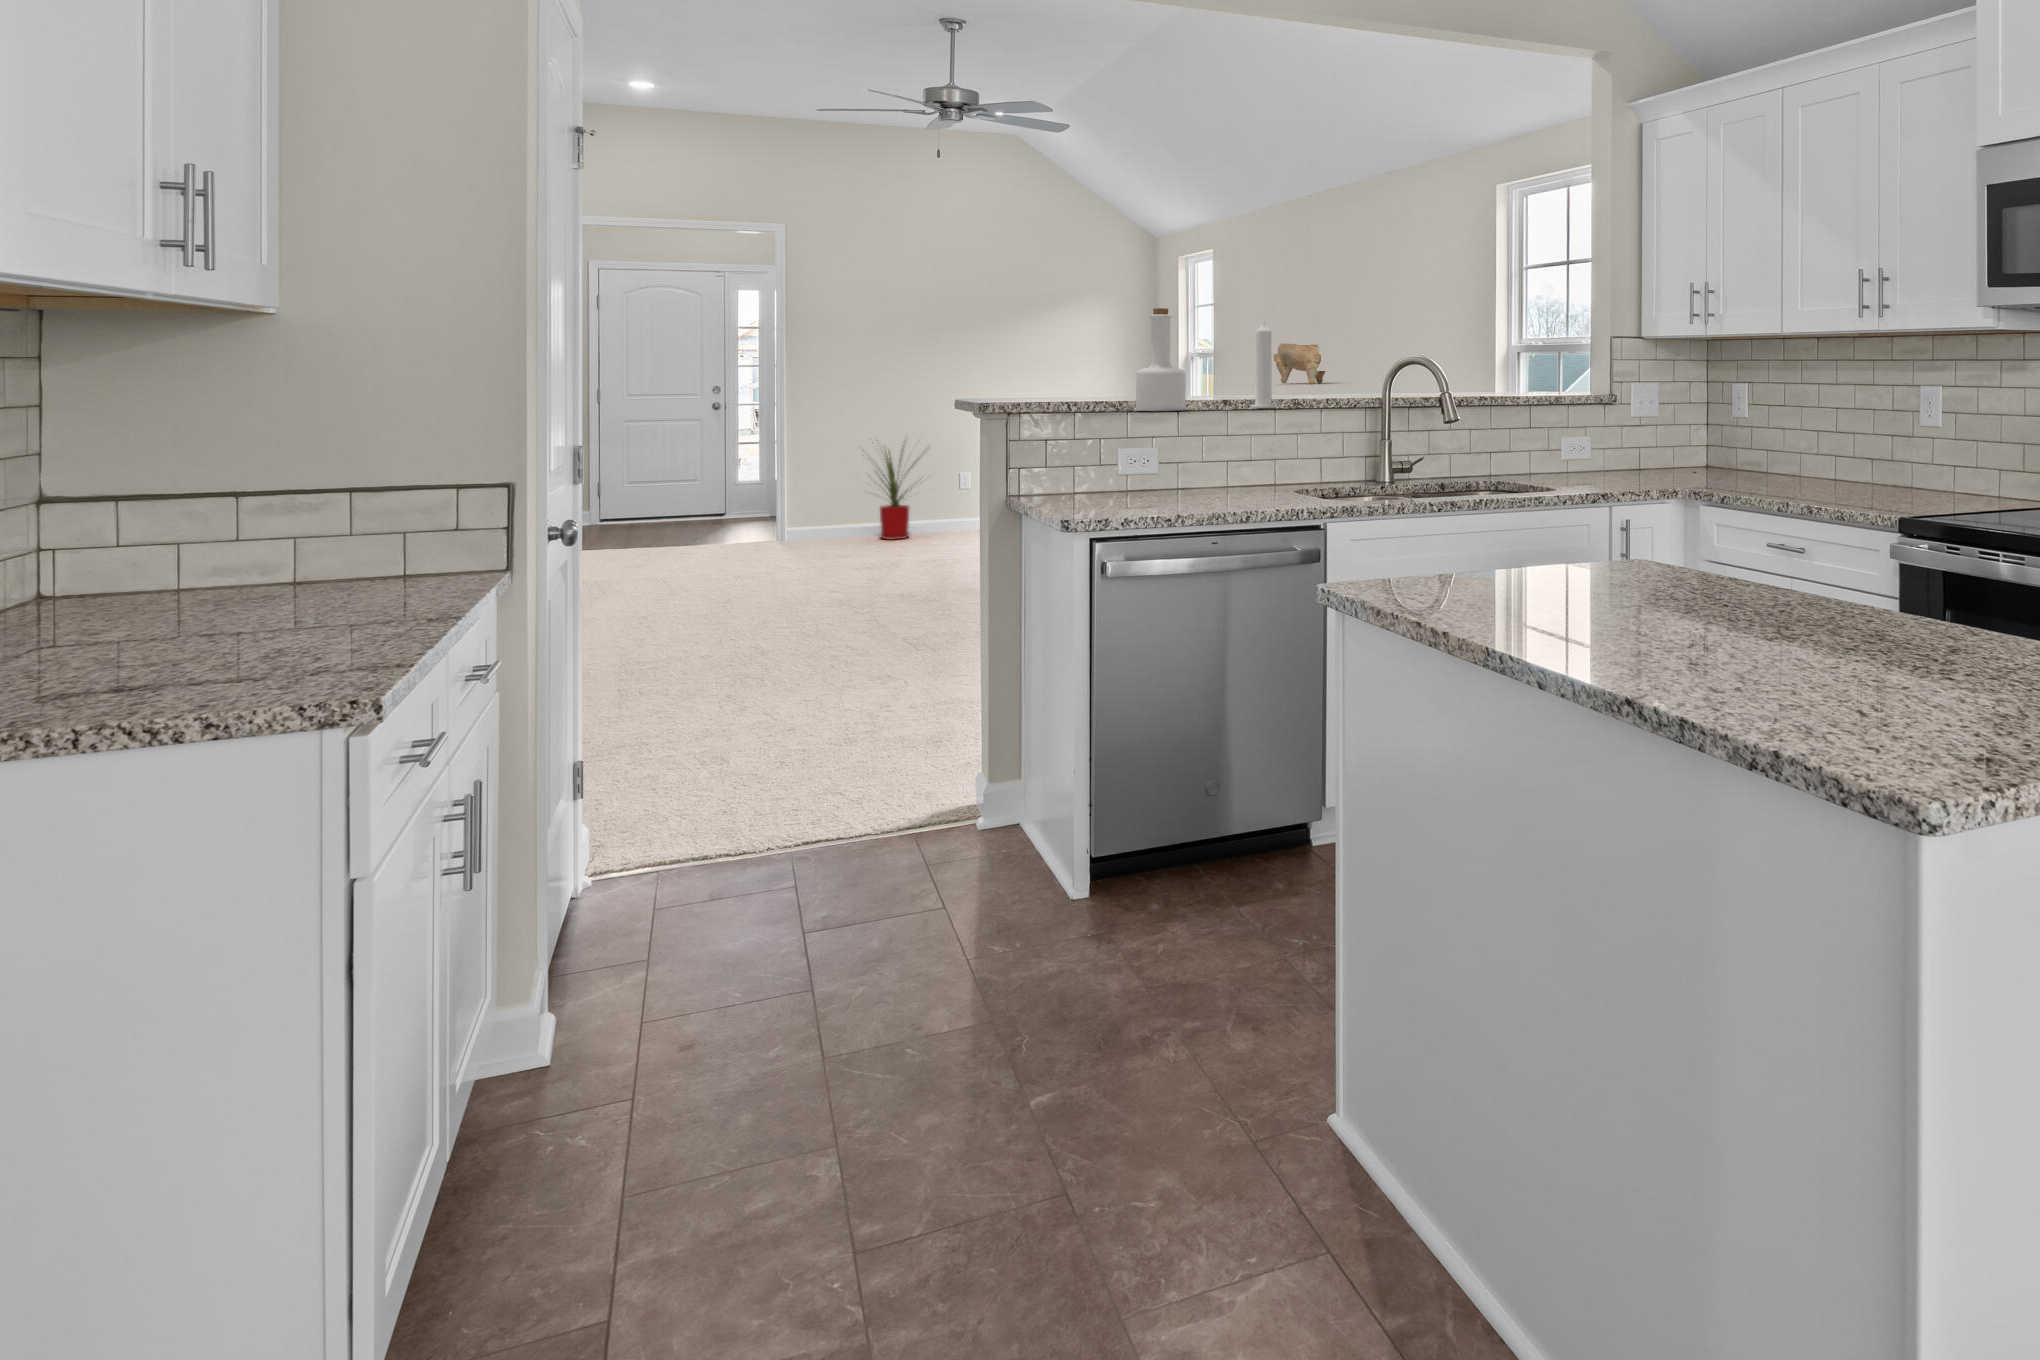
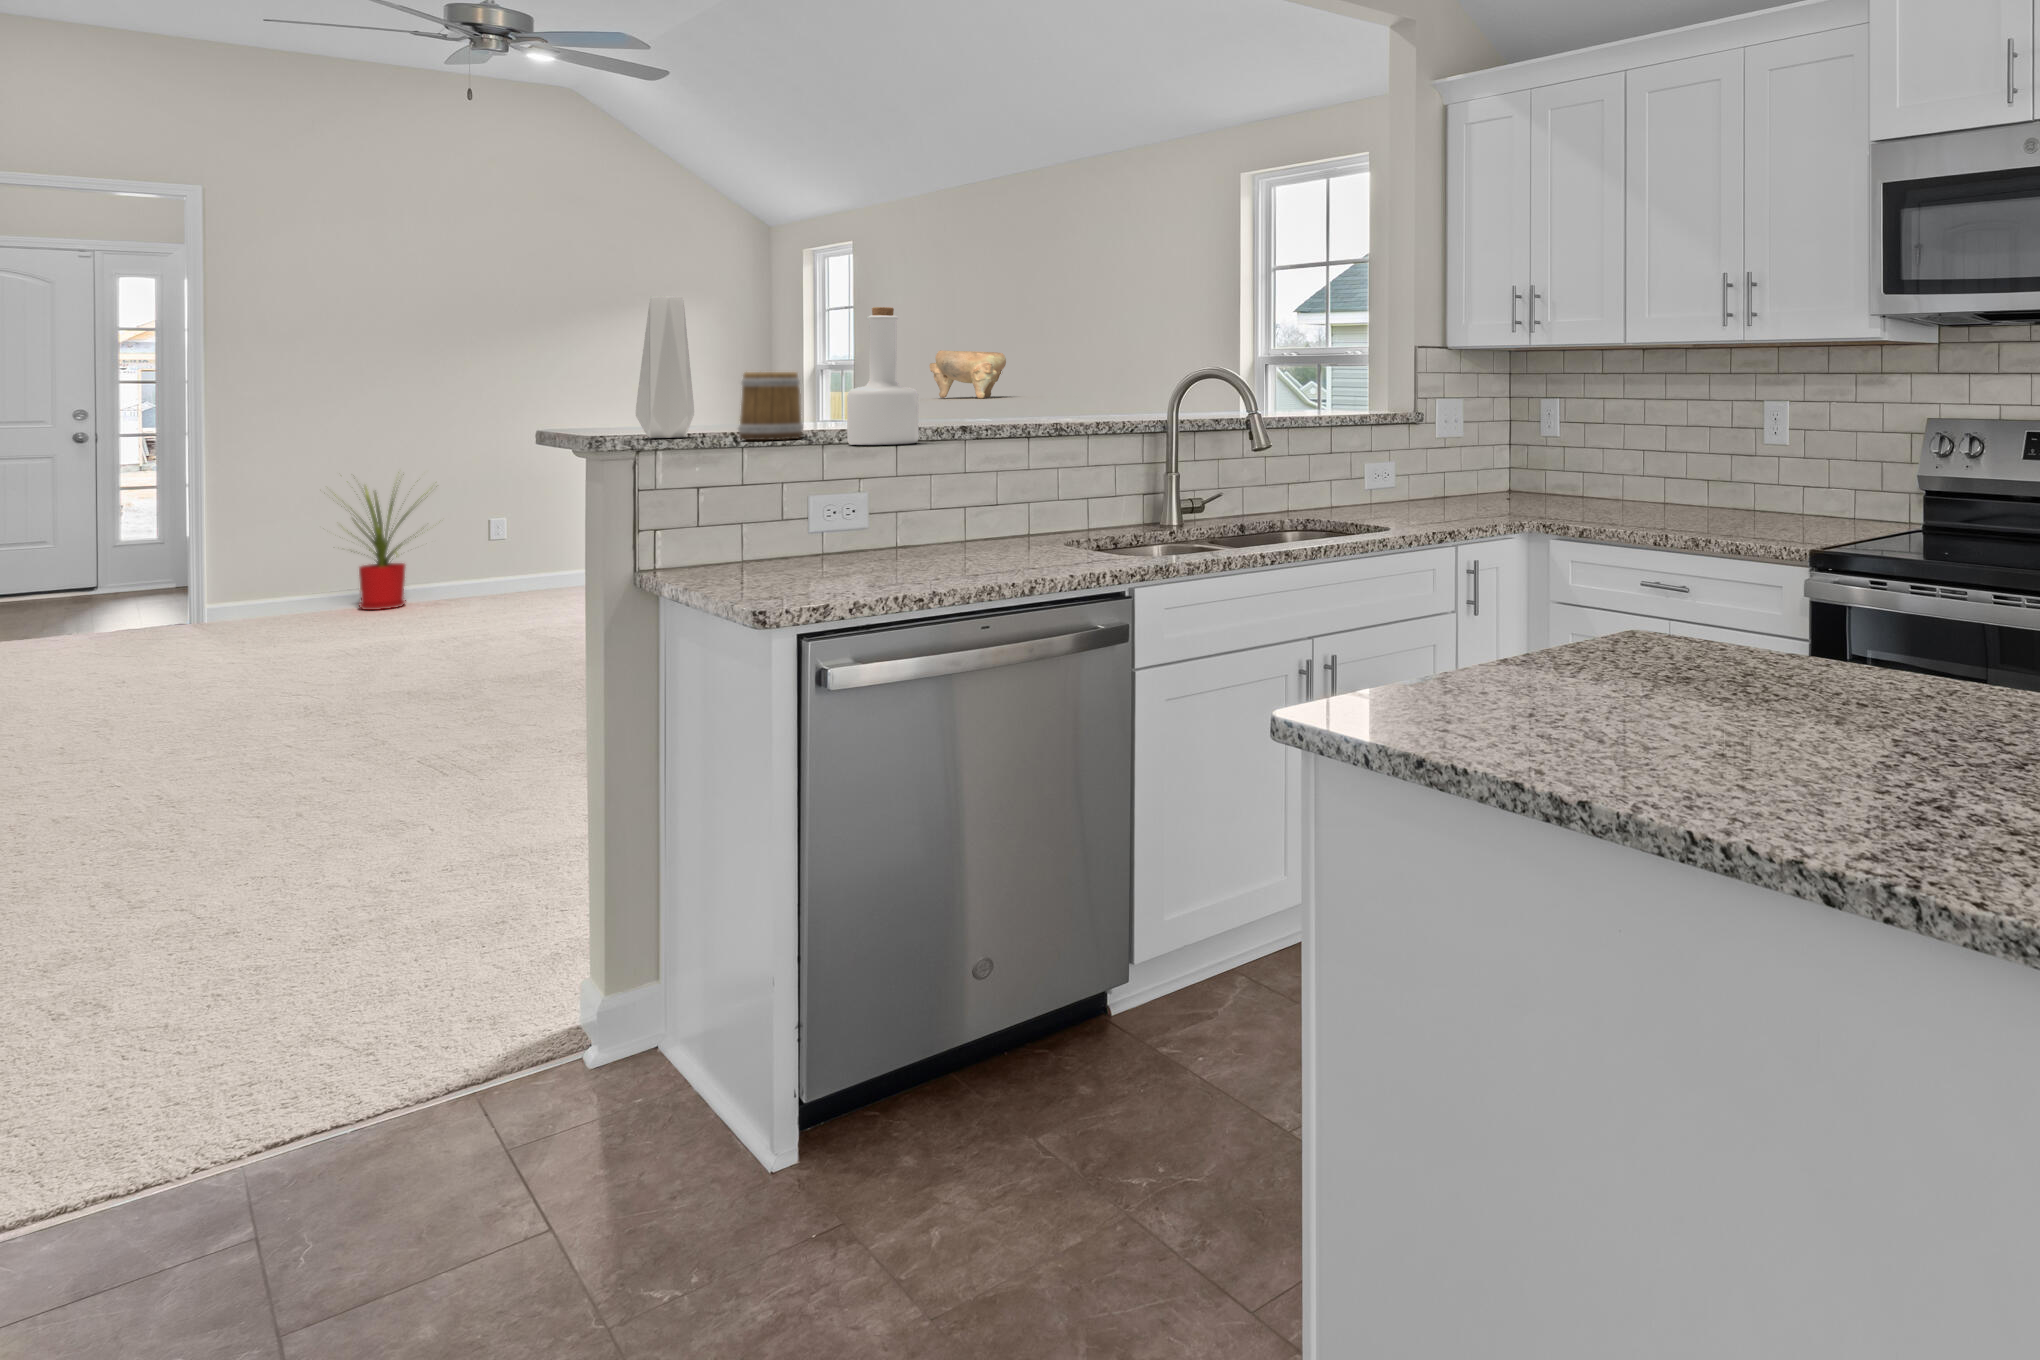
vase: none [1013,302,1052,406] -> present [636,296,694,438]
candle: present [1251,319,1276,408] -> none [1004,323,1038,438]
mug: none [1074,357,1119,408] -> present [738,372,803,440]

